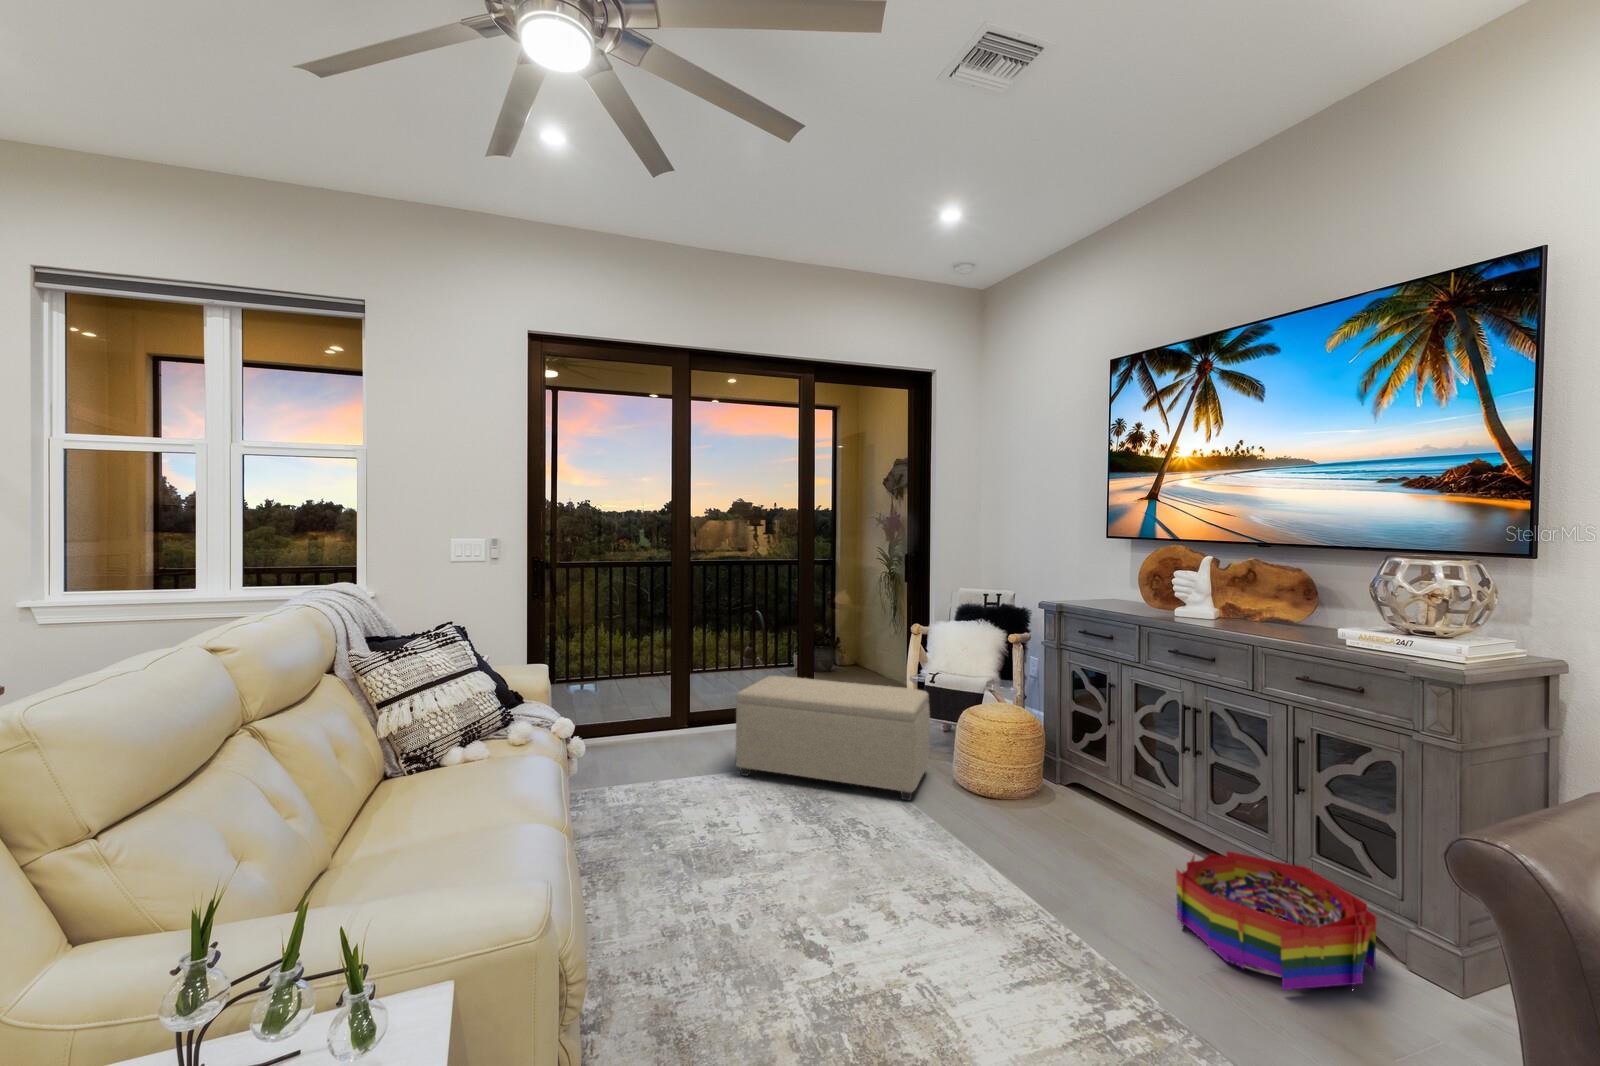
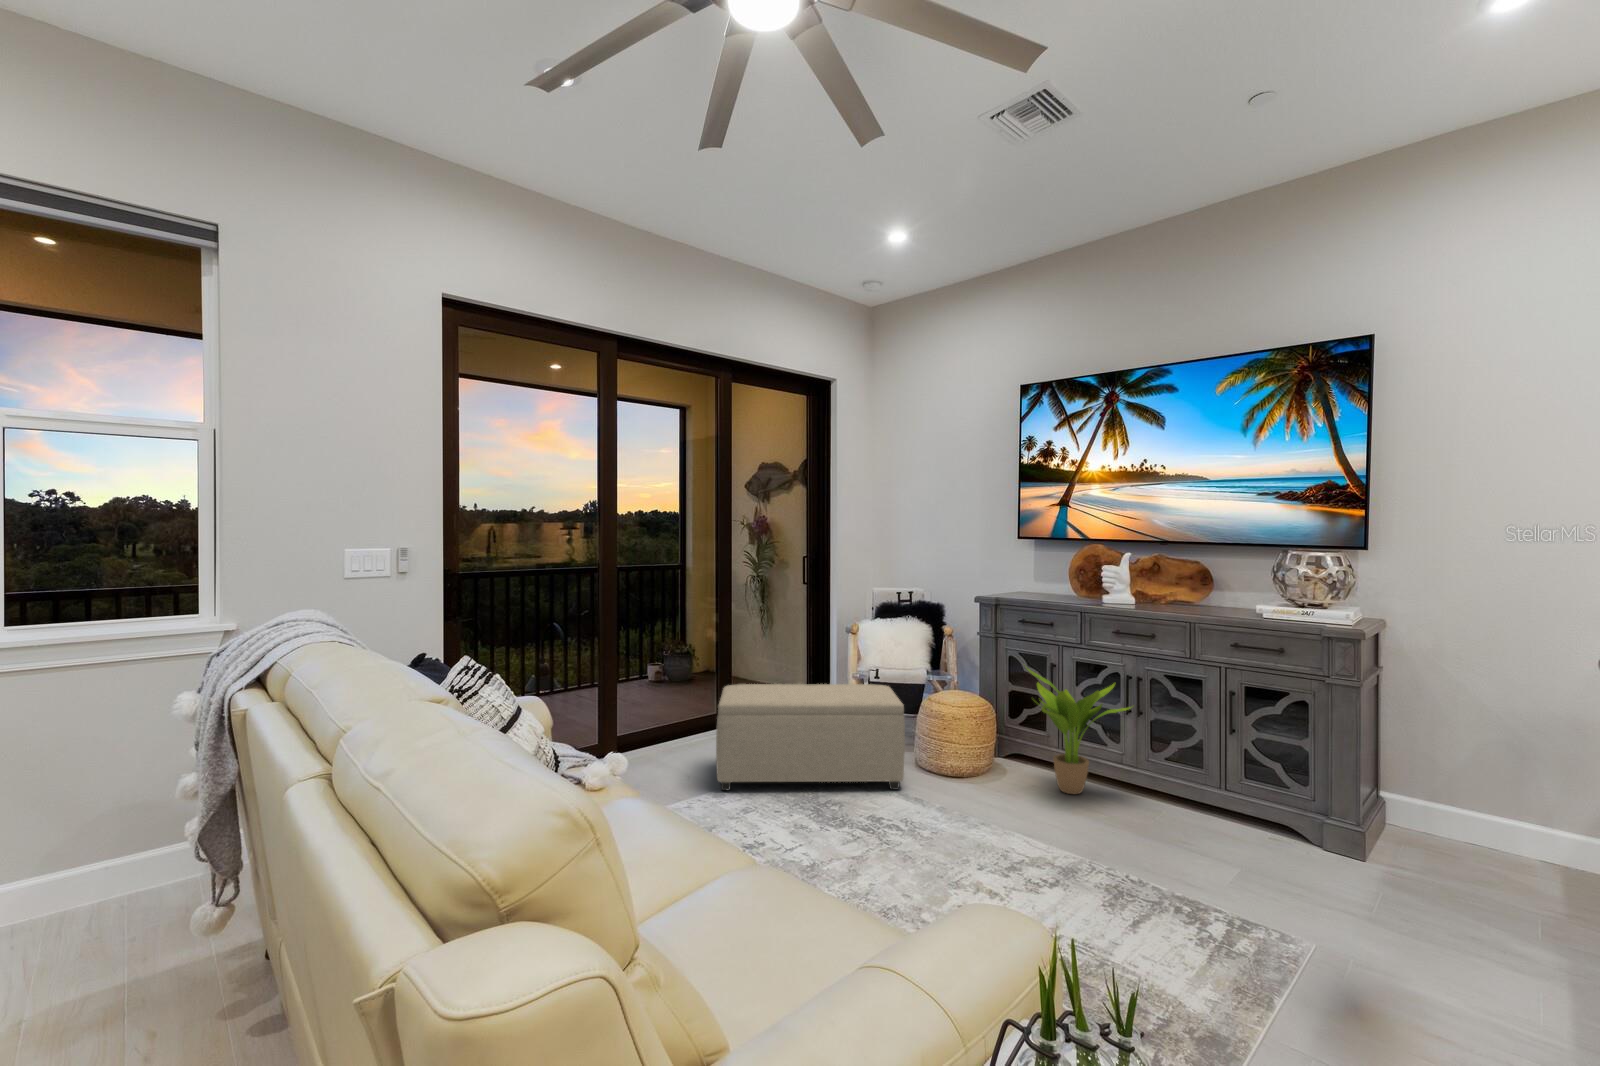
potted plant: none [1053,679,1181,839] -> present [1028,669,1130,794]
storage bin: present [1176,851,1376,990] -> none [1168,786,1314,879]

